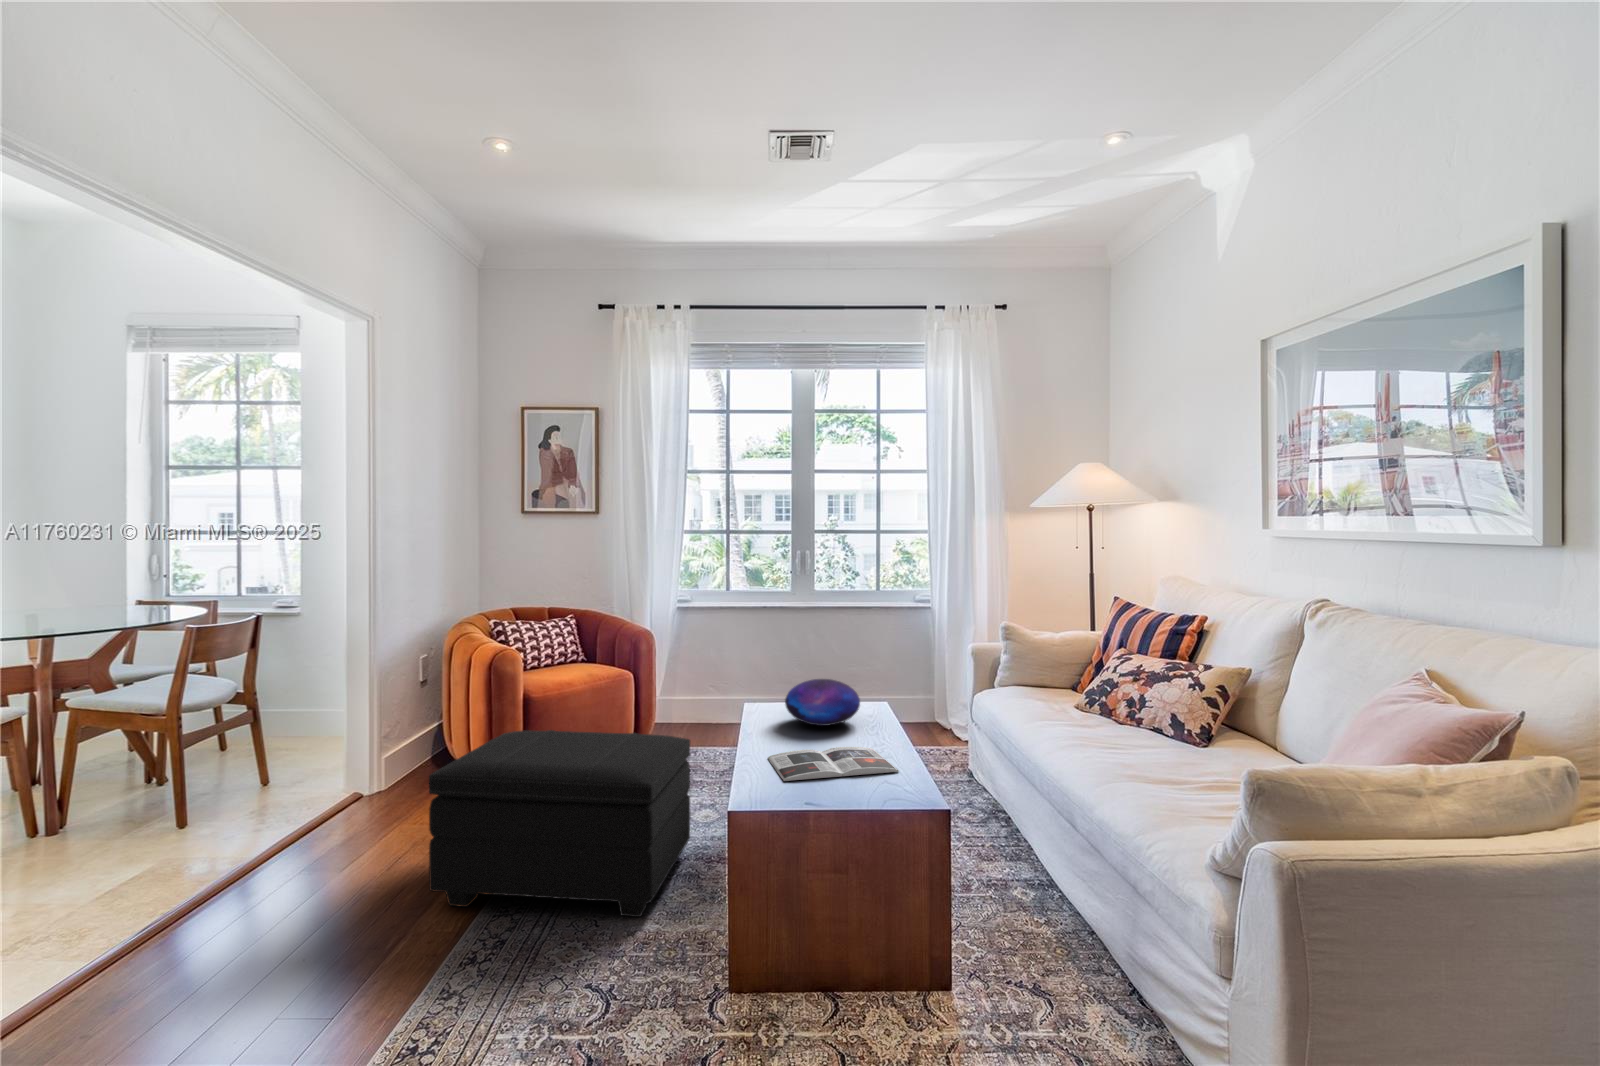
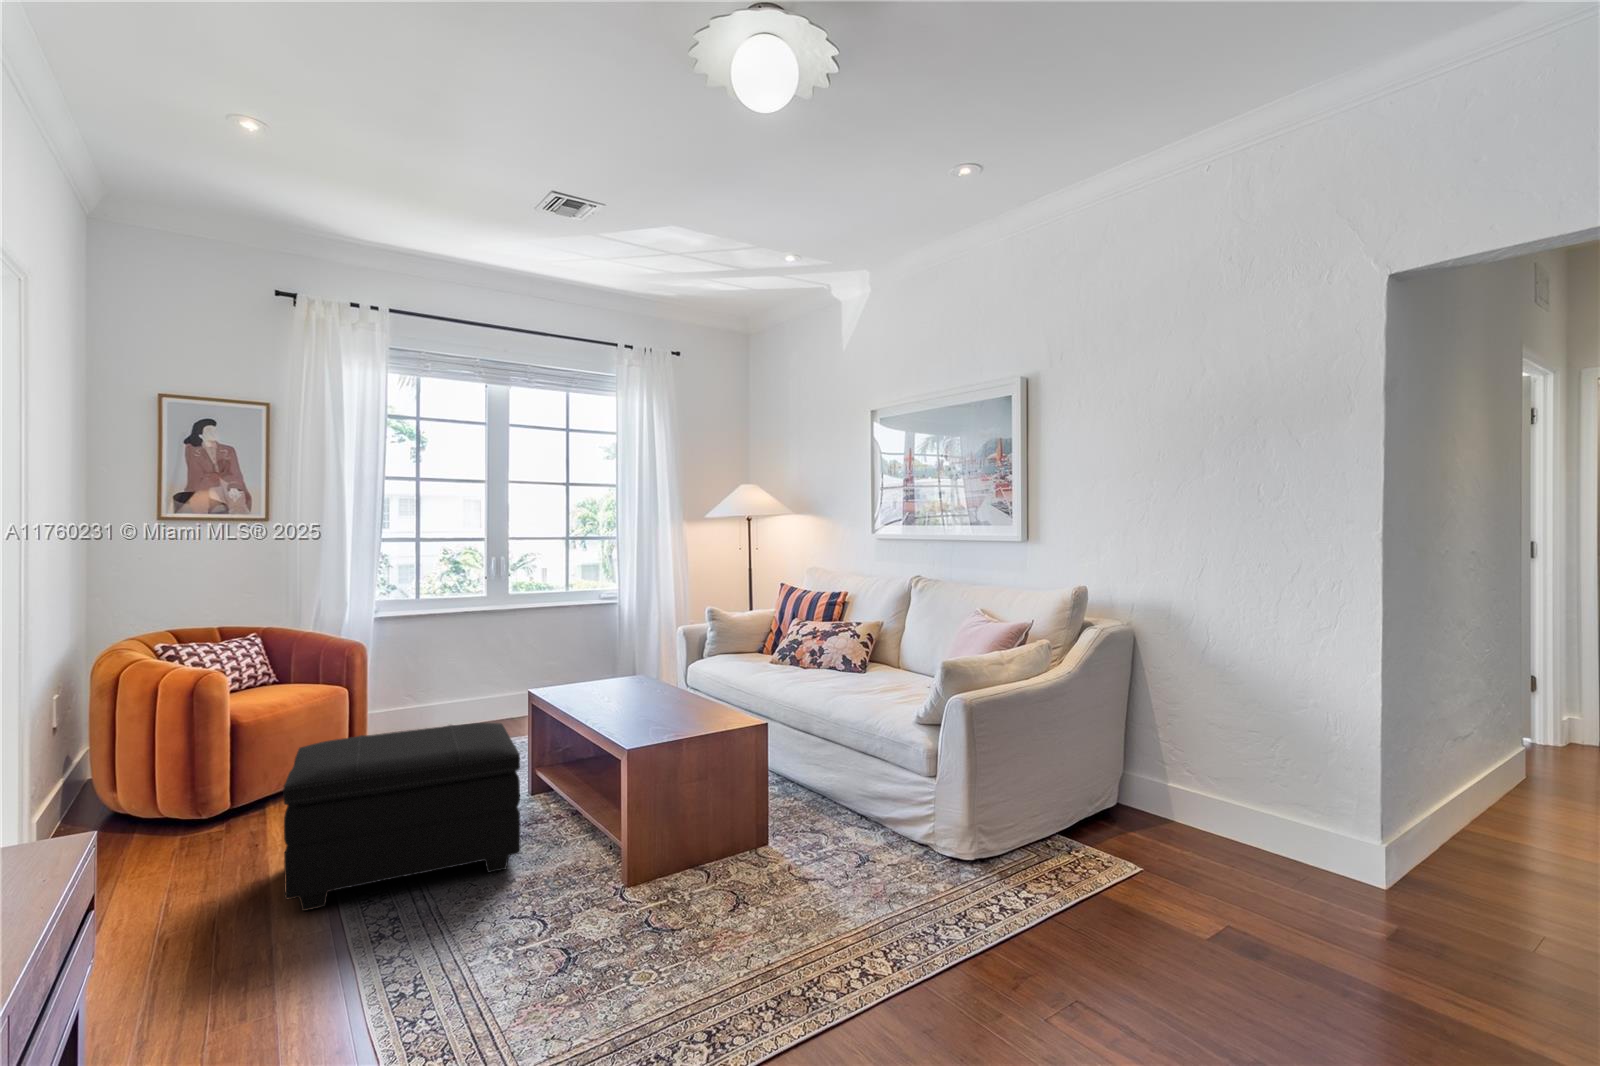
decorative orb: present [785,679,860,726] -> none [580,659,642,696]
magazine: present [768,747,899,781] -> none [604,703,708,730]

